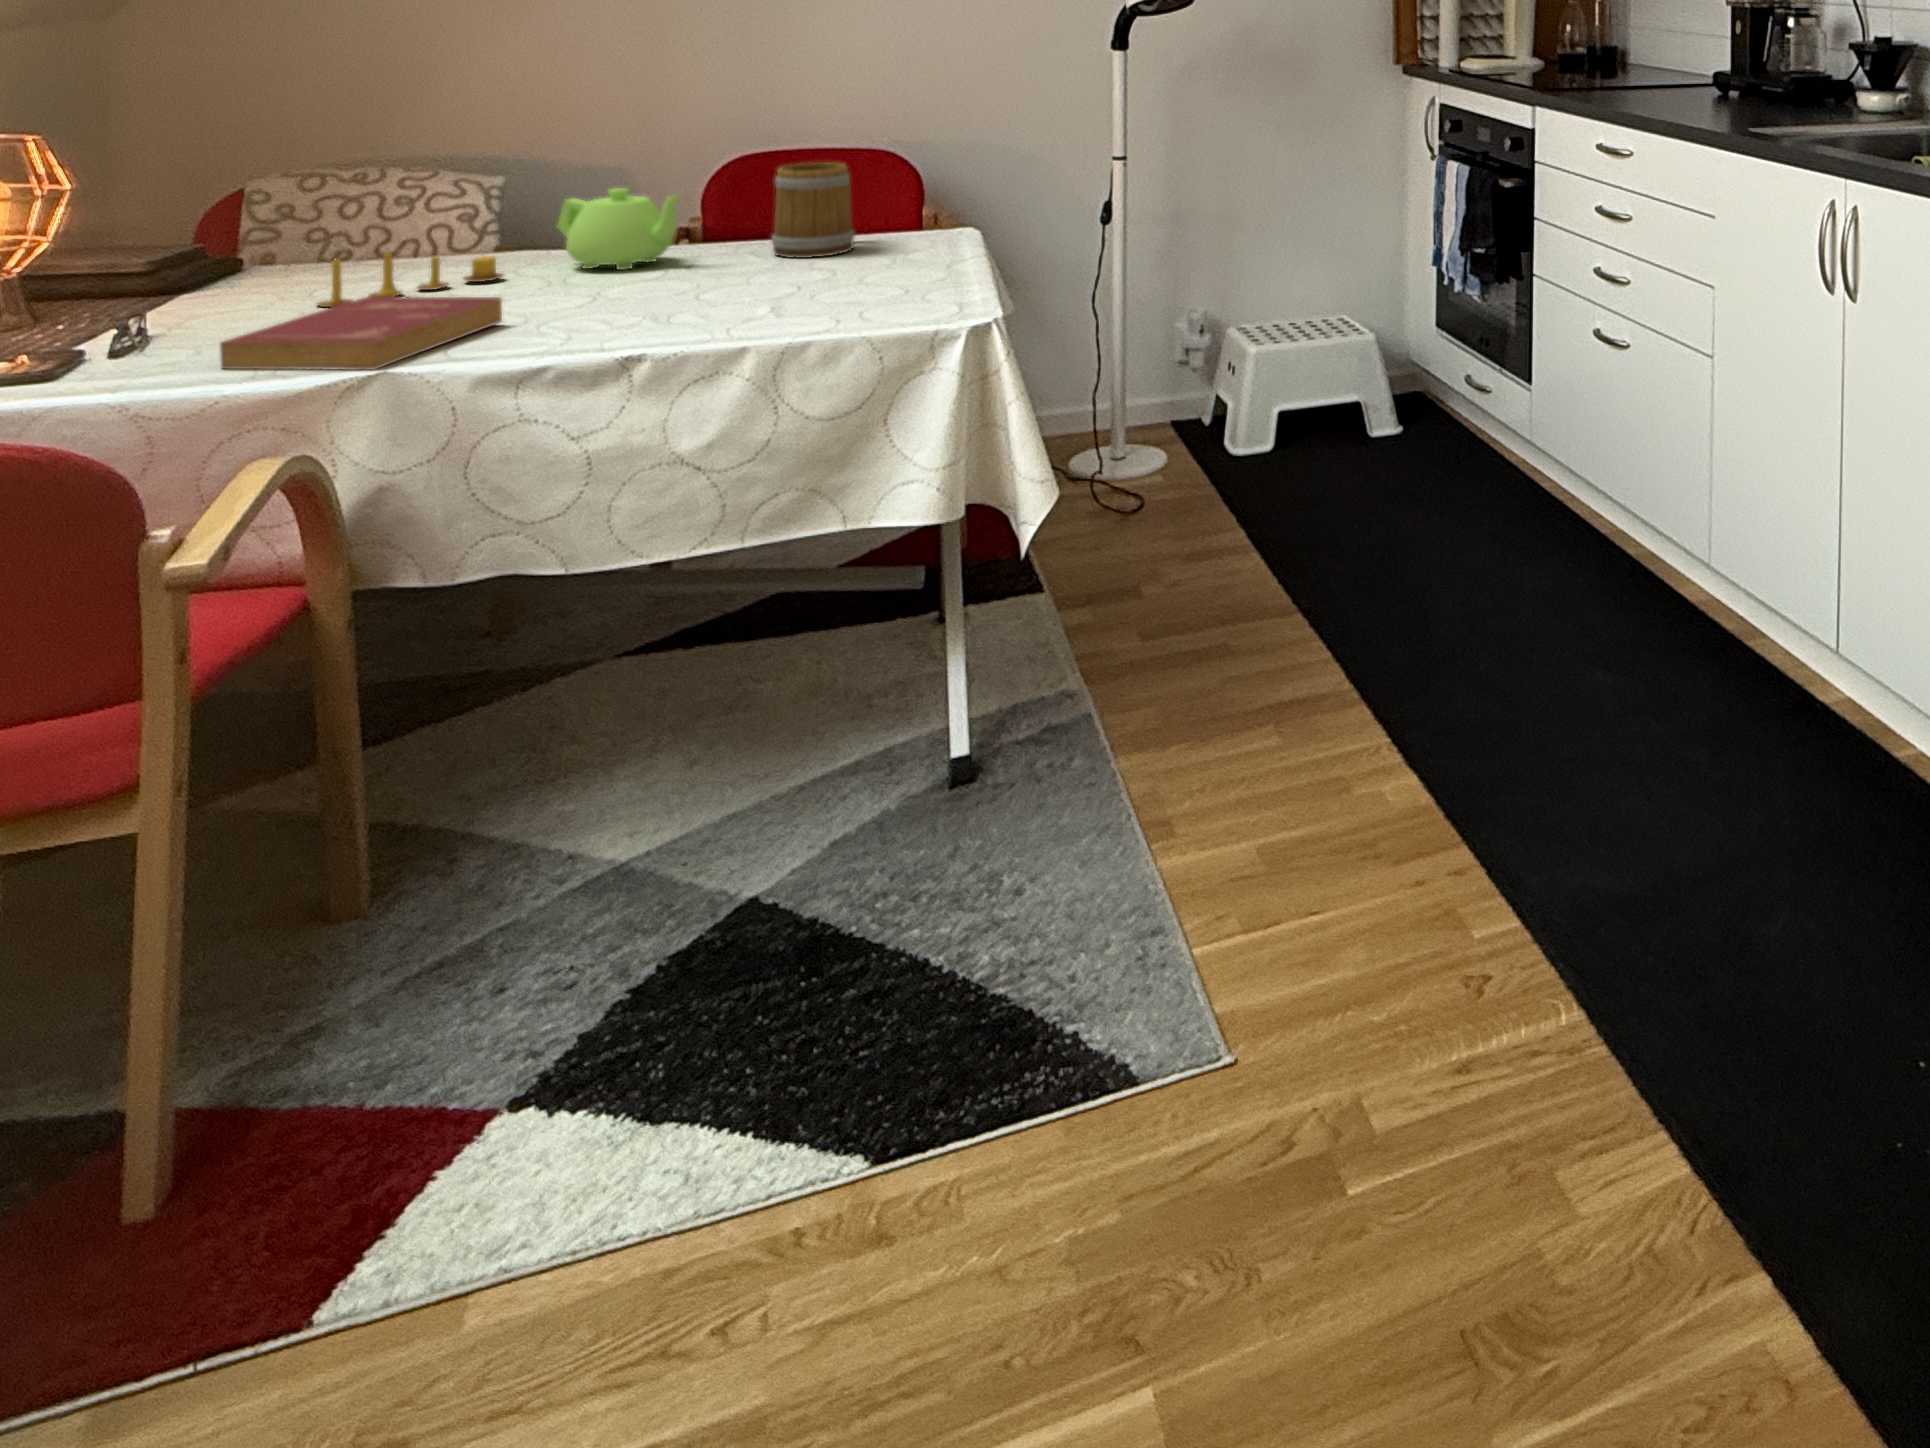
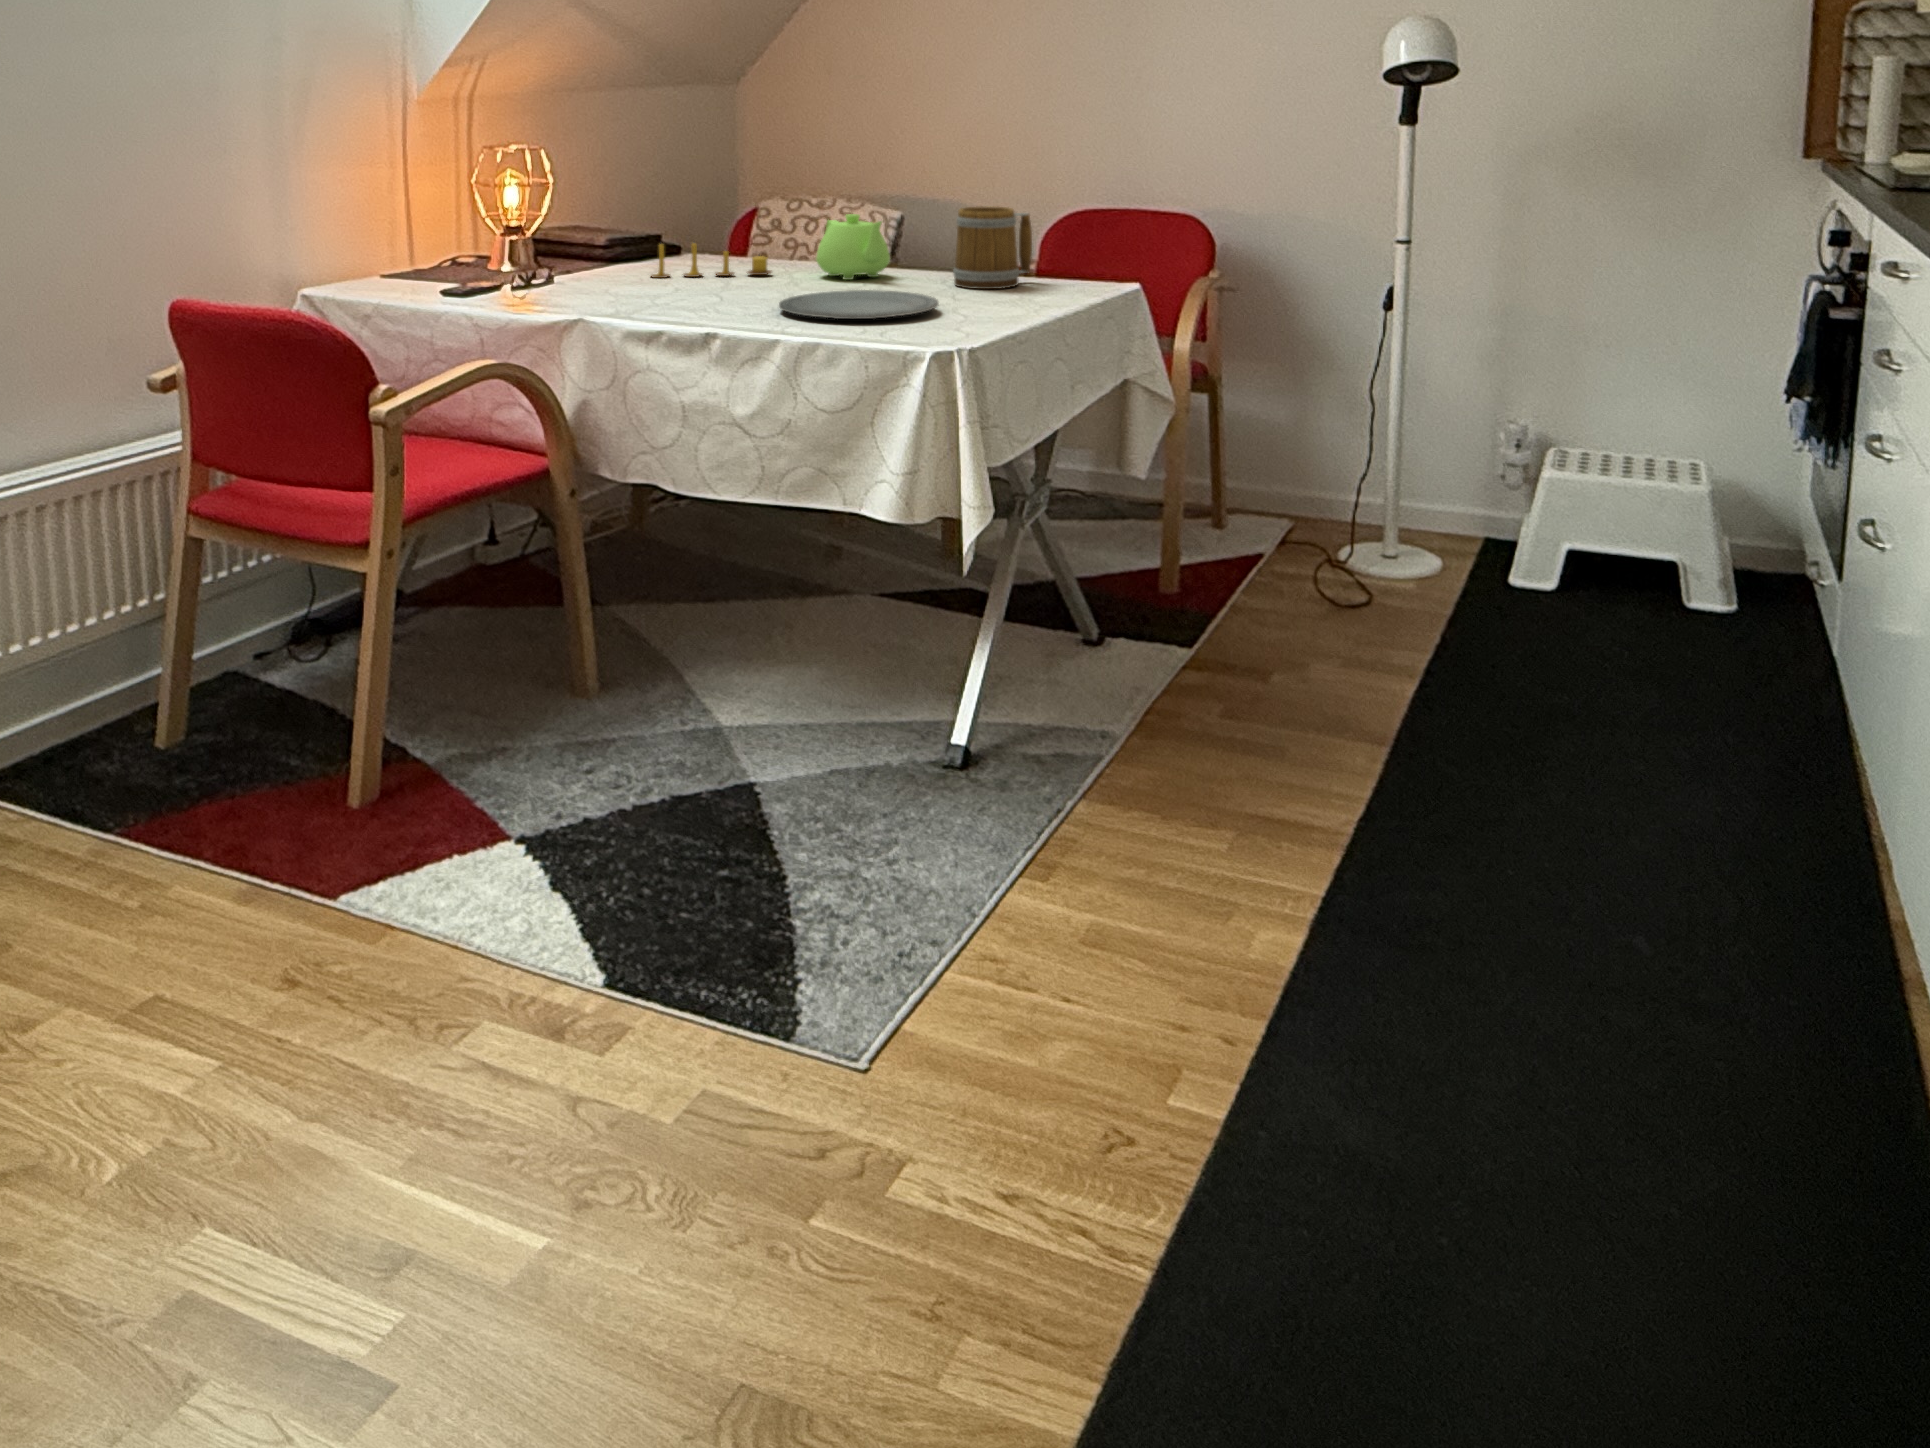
plate: none [664,271,875,316] -> present [779,290,939,319]
book: present [220,297,502,370] -> none [521,269,692,313]

